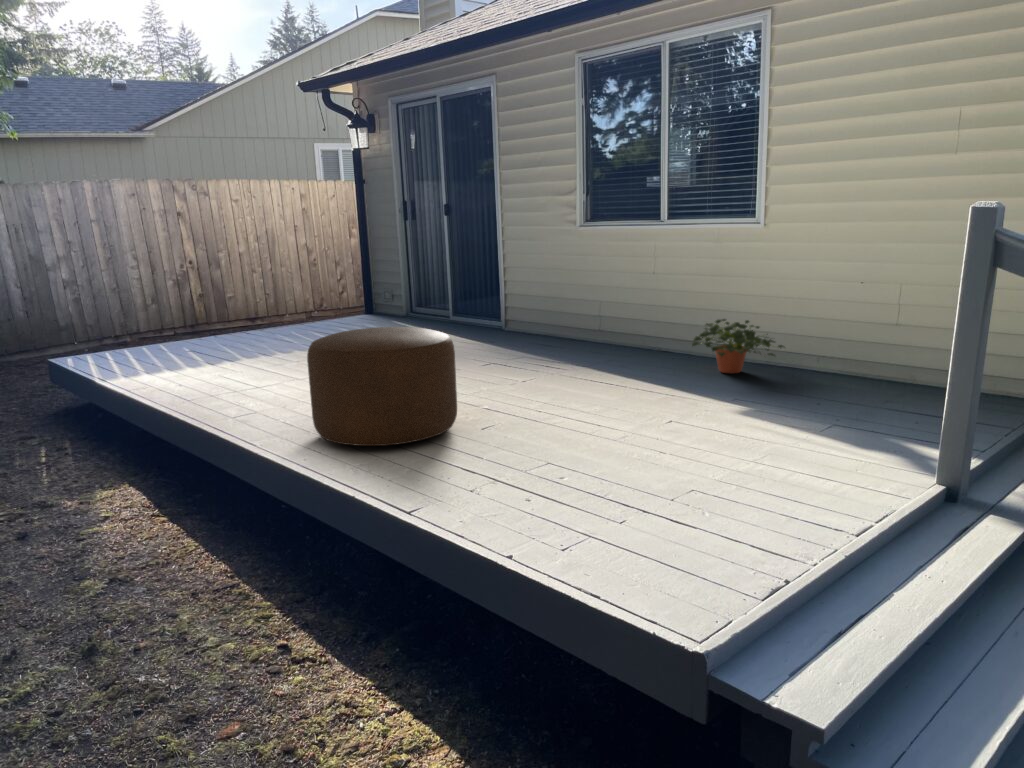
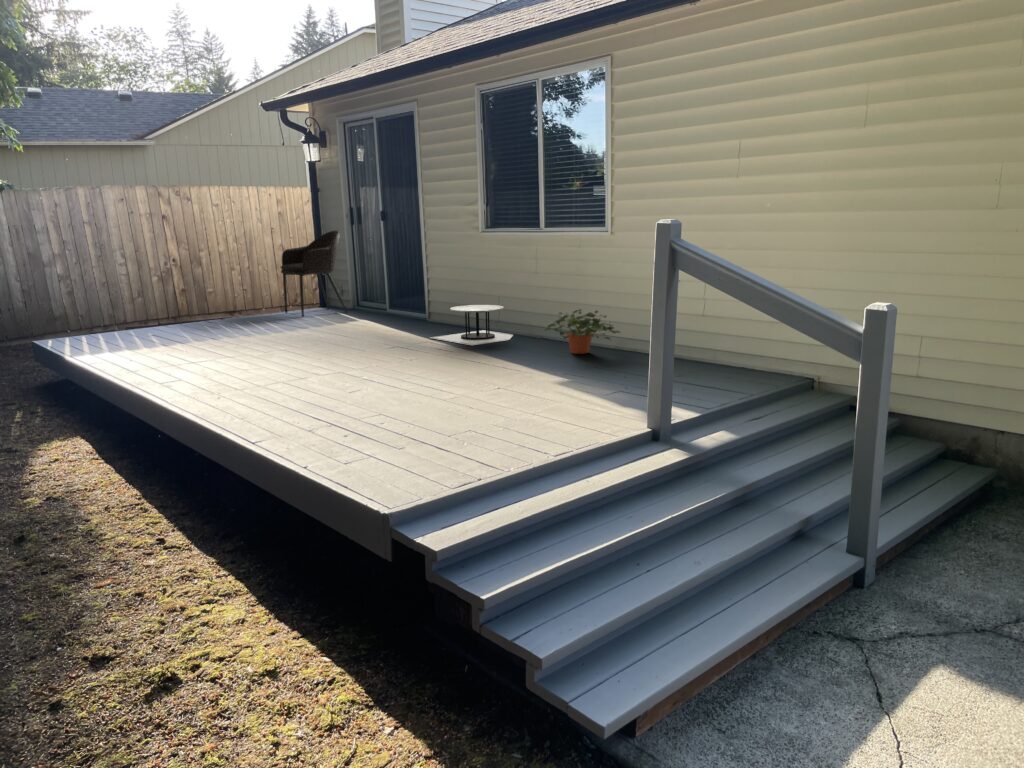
armchair: none [323,227,400,327] -> present [281,231,347,317]
side table: none [525,313,643,363] -> present [431,305,513,345]
ottoman: present [307,327,457,446] -> none [205,309,327,398]

